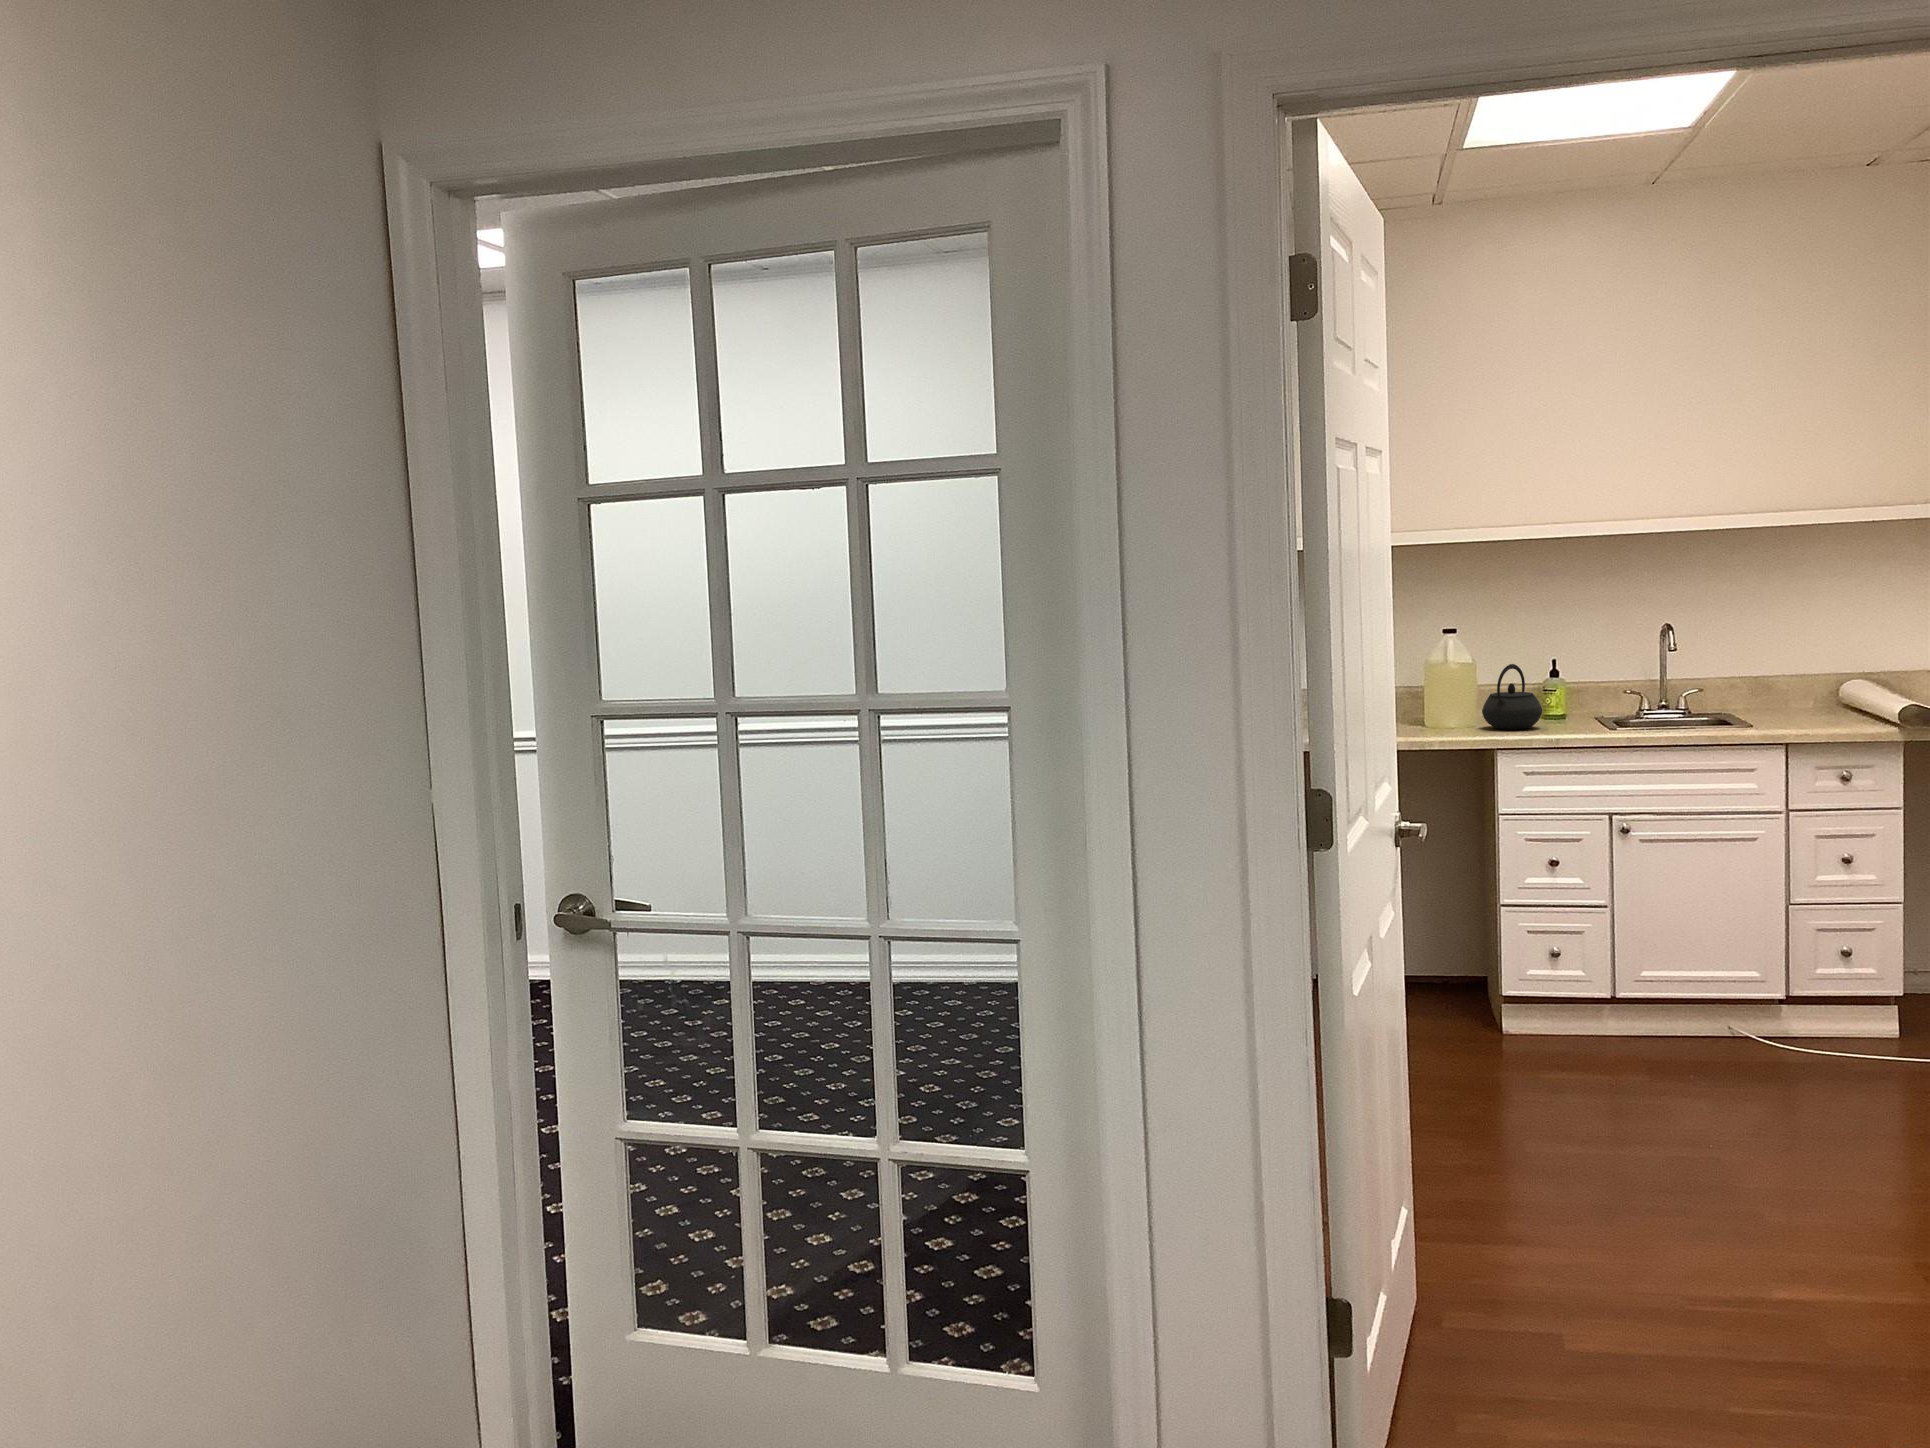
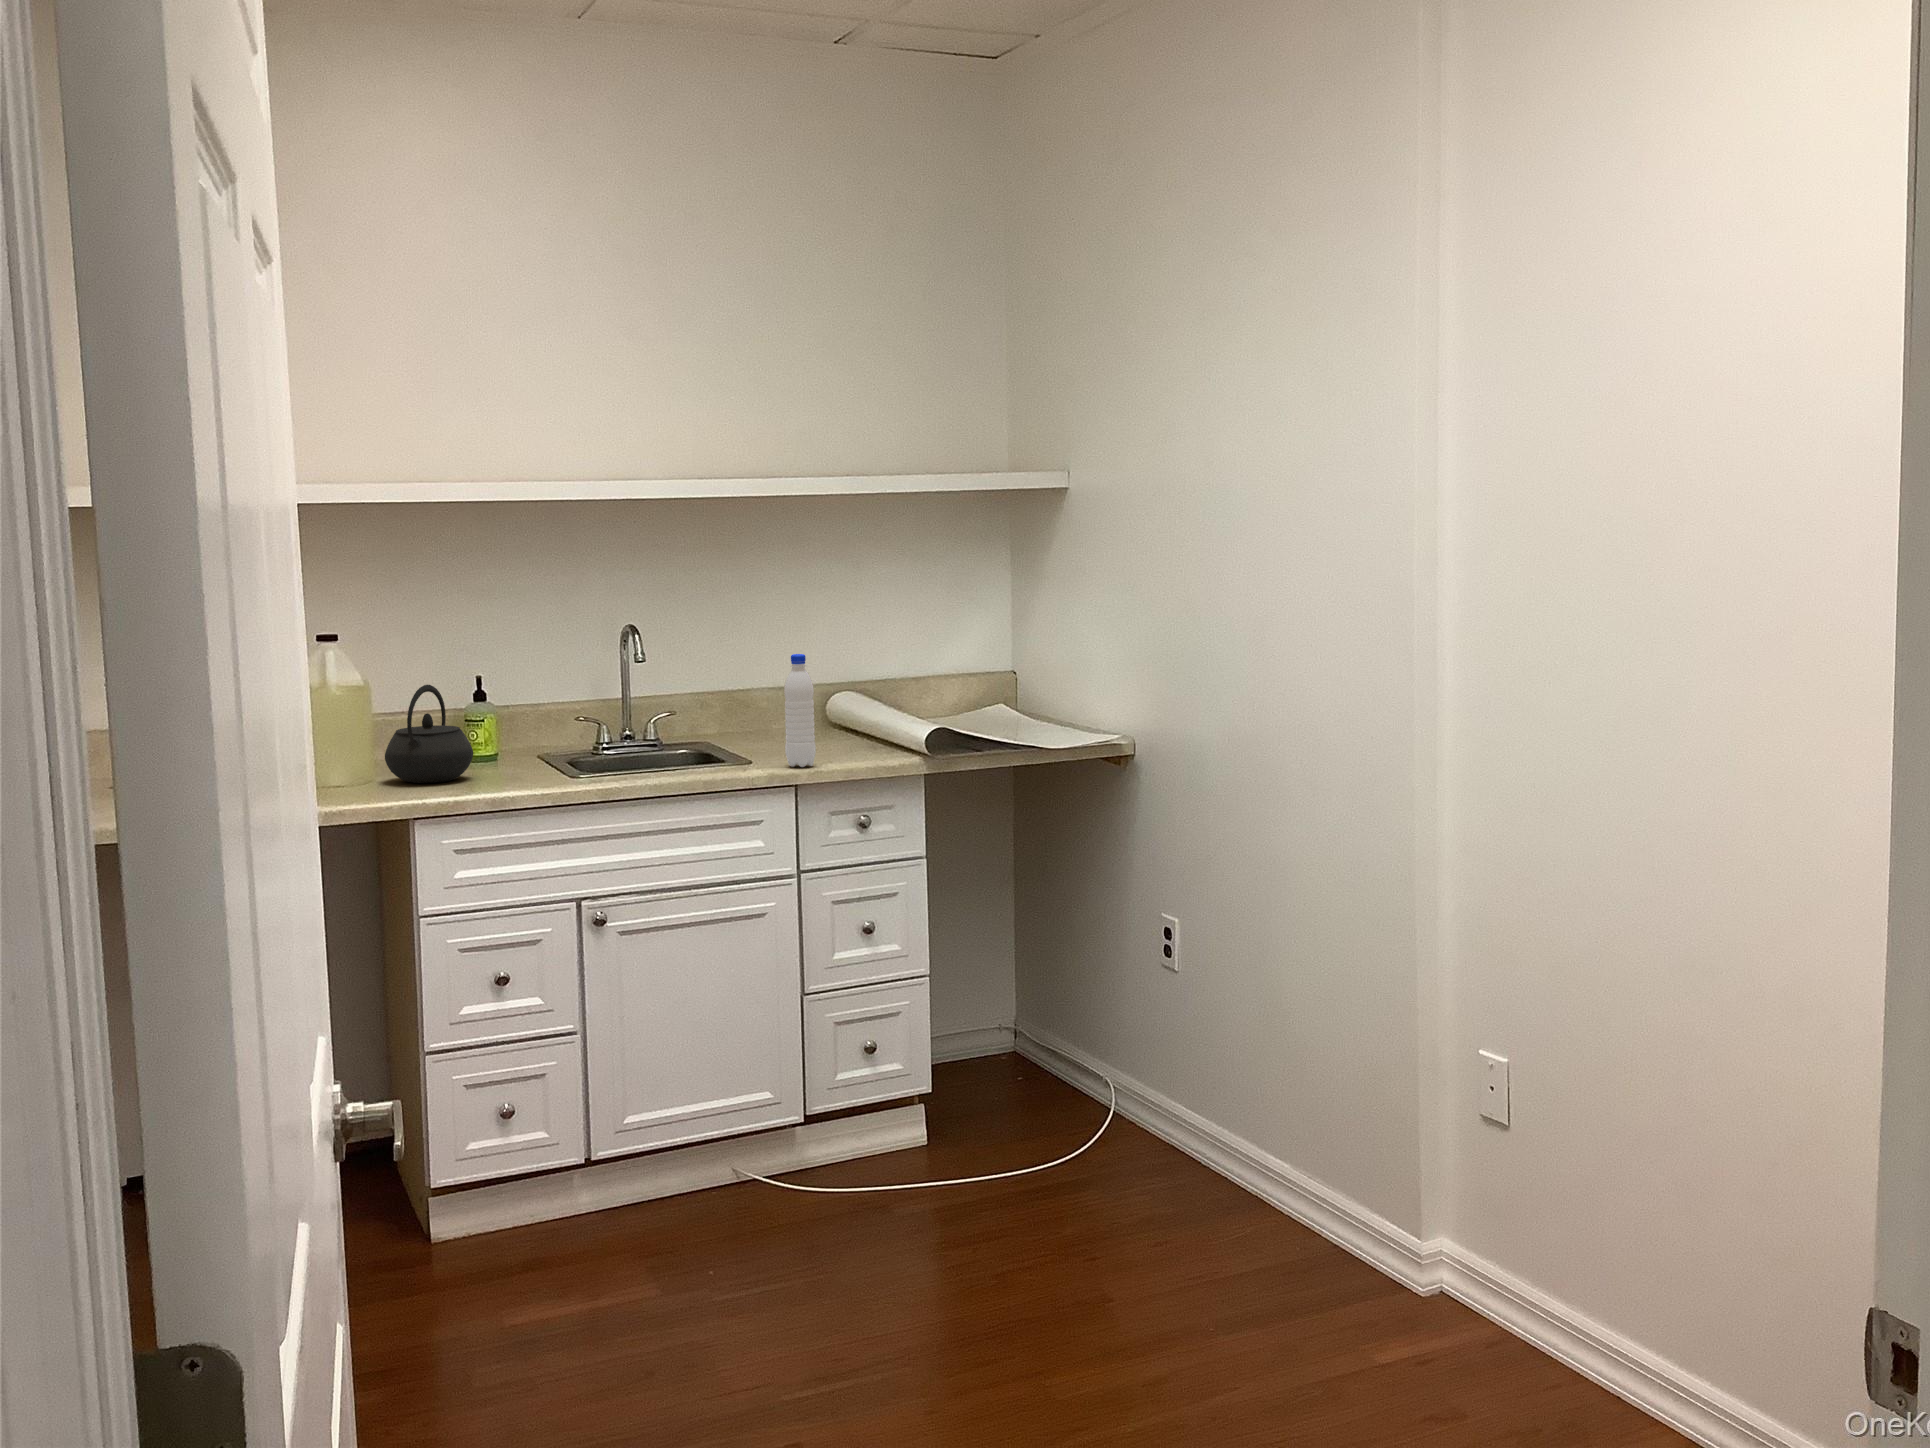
water bottle: none [1781,647,1806,732] -> present [784,654,816,767]

